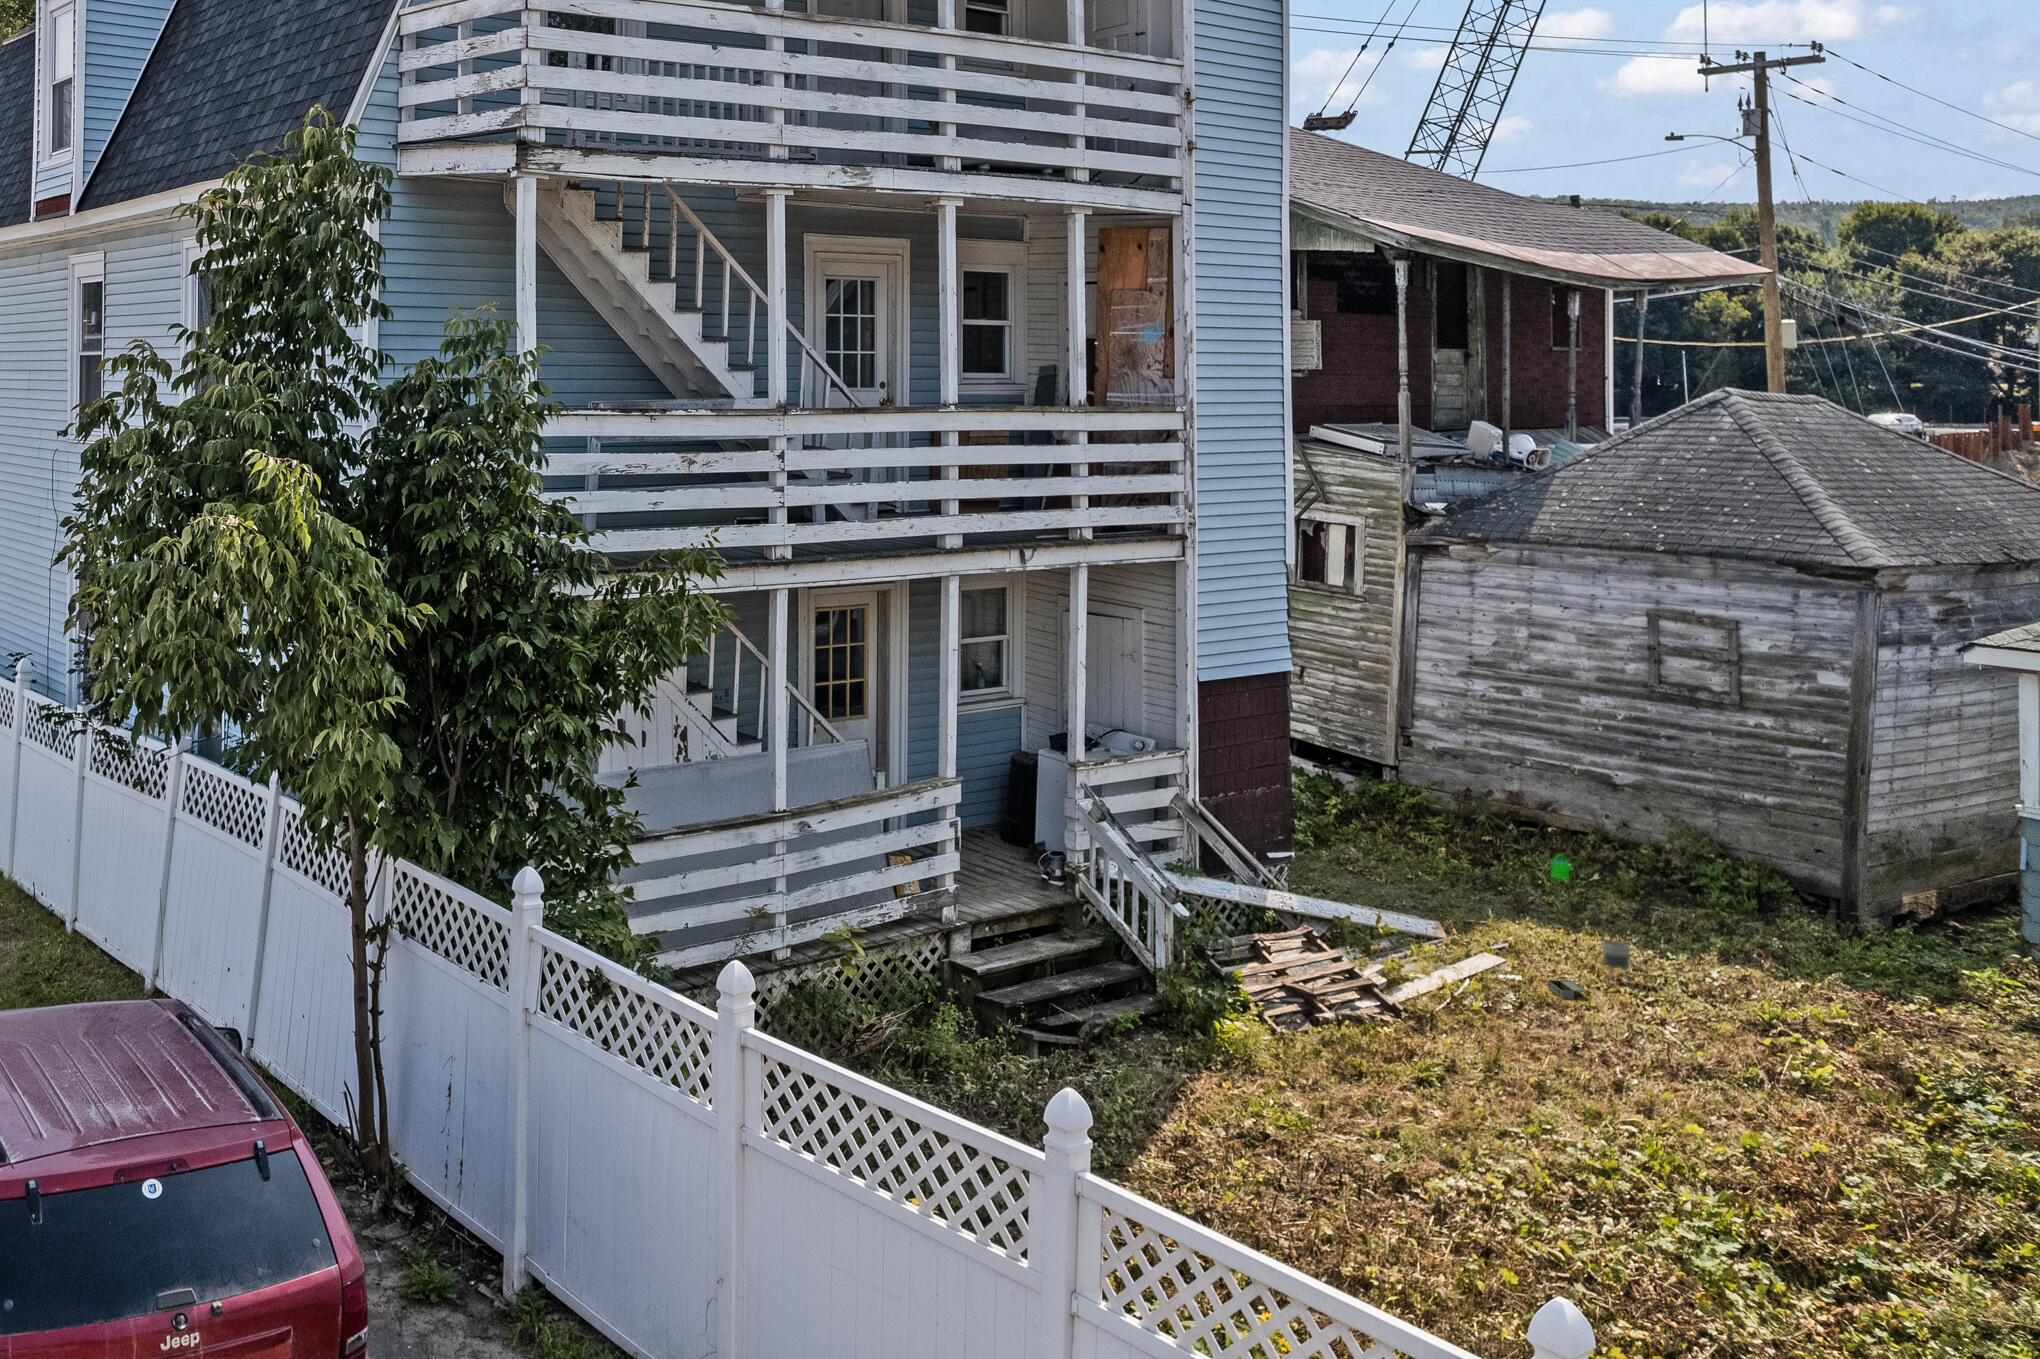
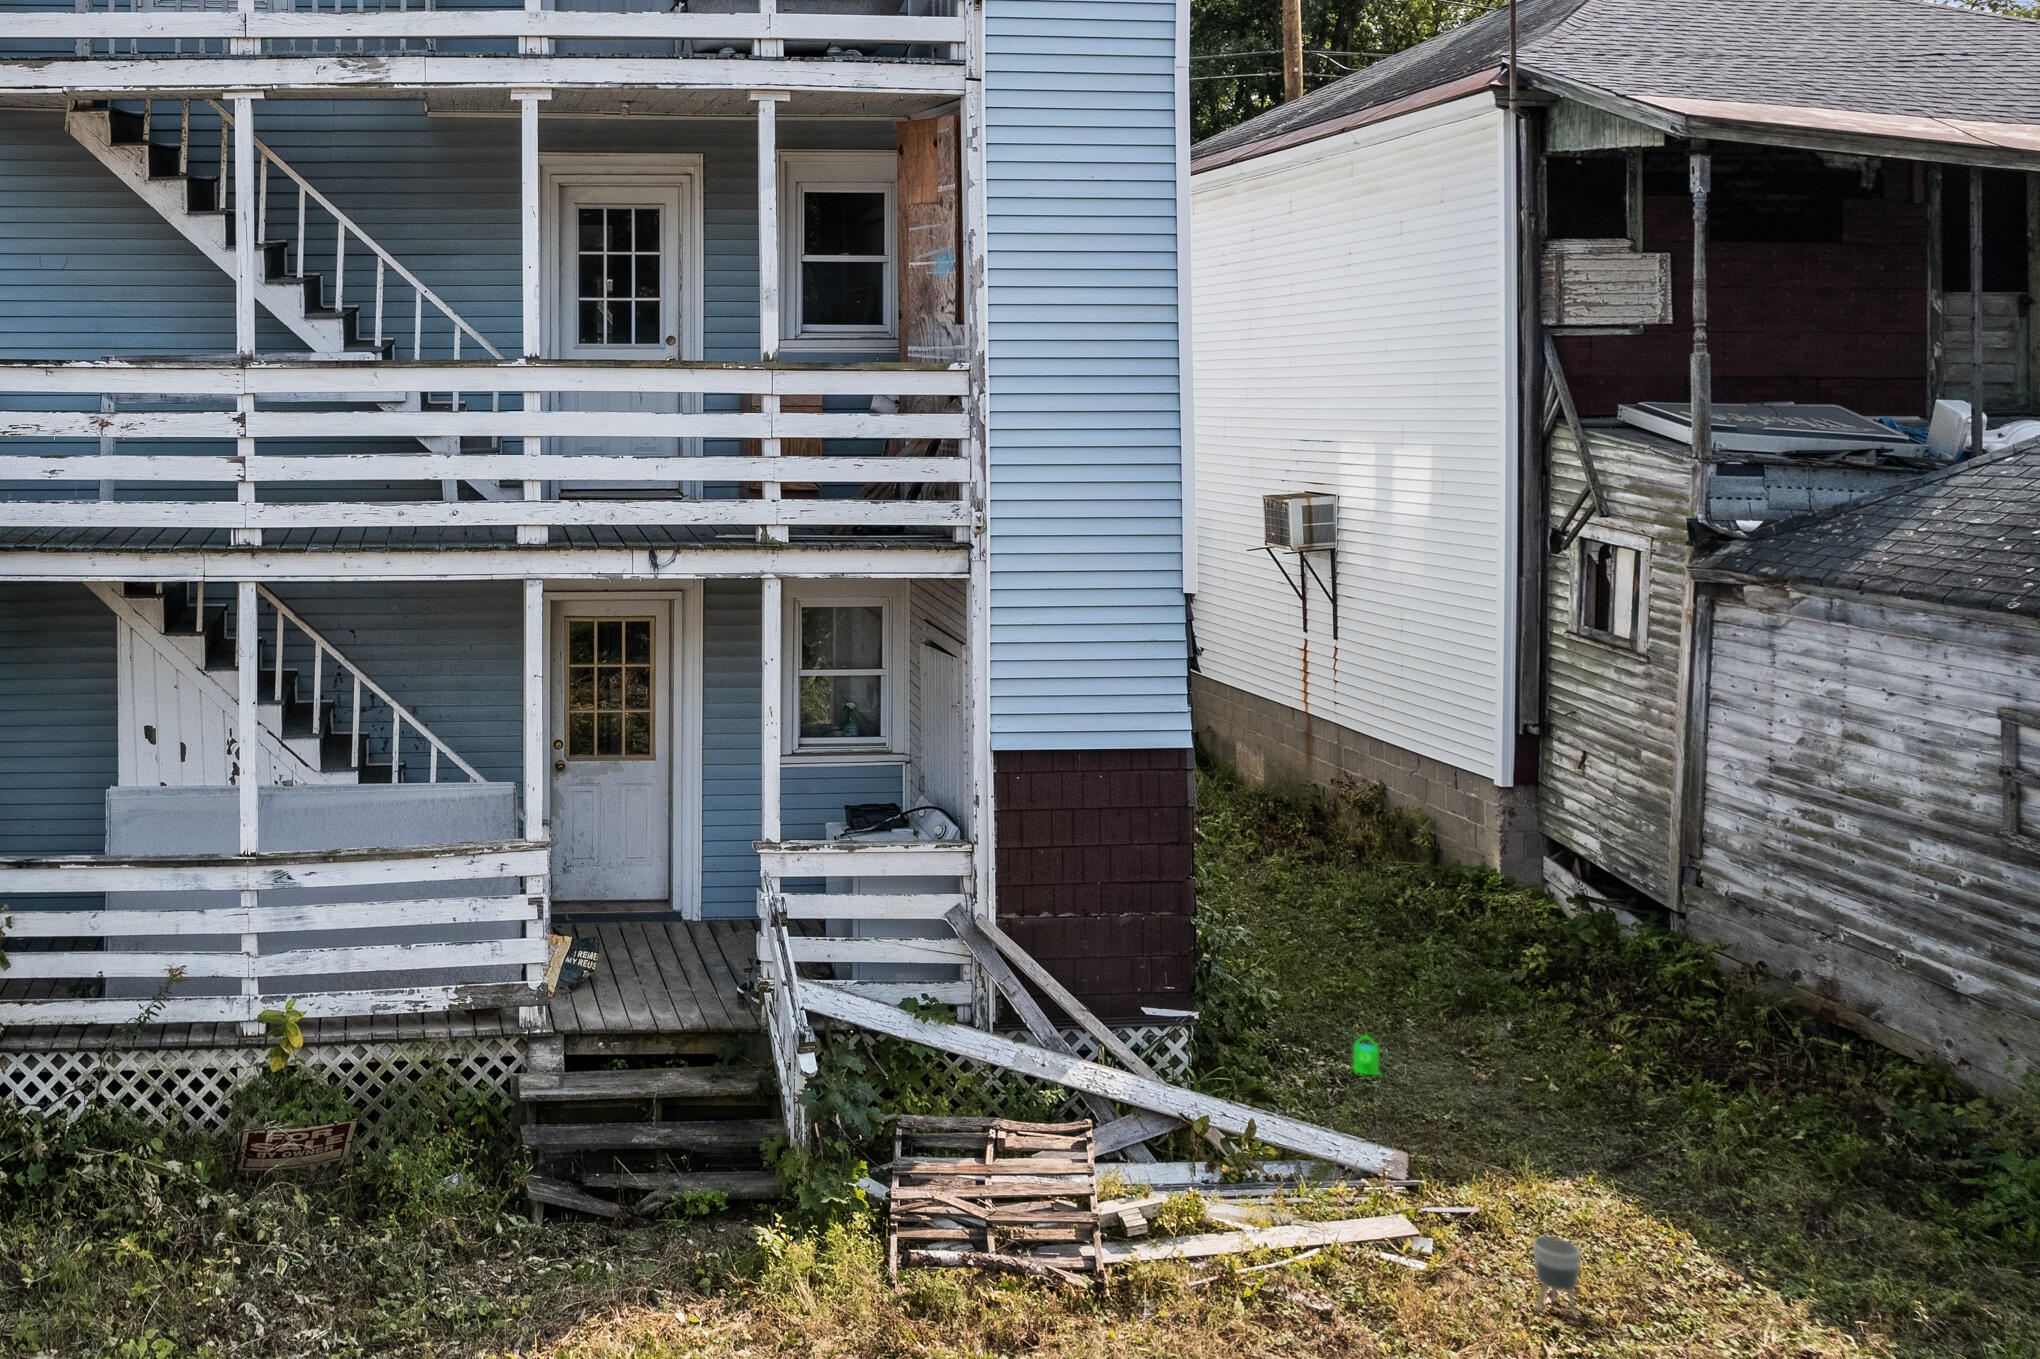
watering can: present [1552,855,1571,879] -> present [1353,1036,1380,1075]
toolbox: present [1548,980,1586,999] -> none [1399,1280,1449,1321]

